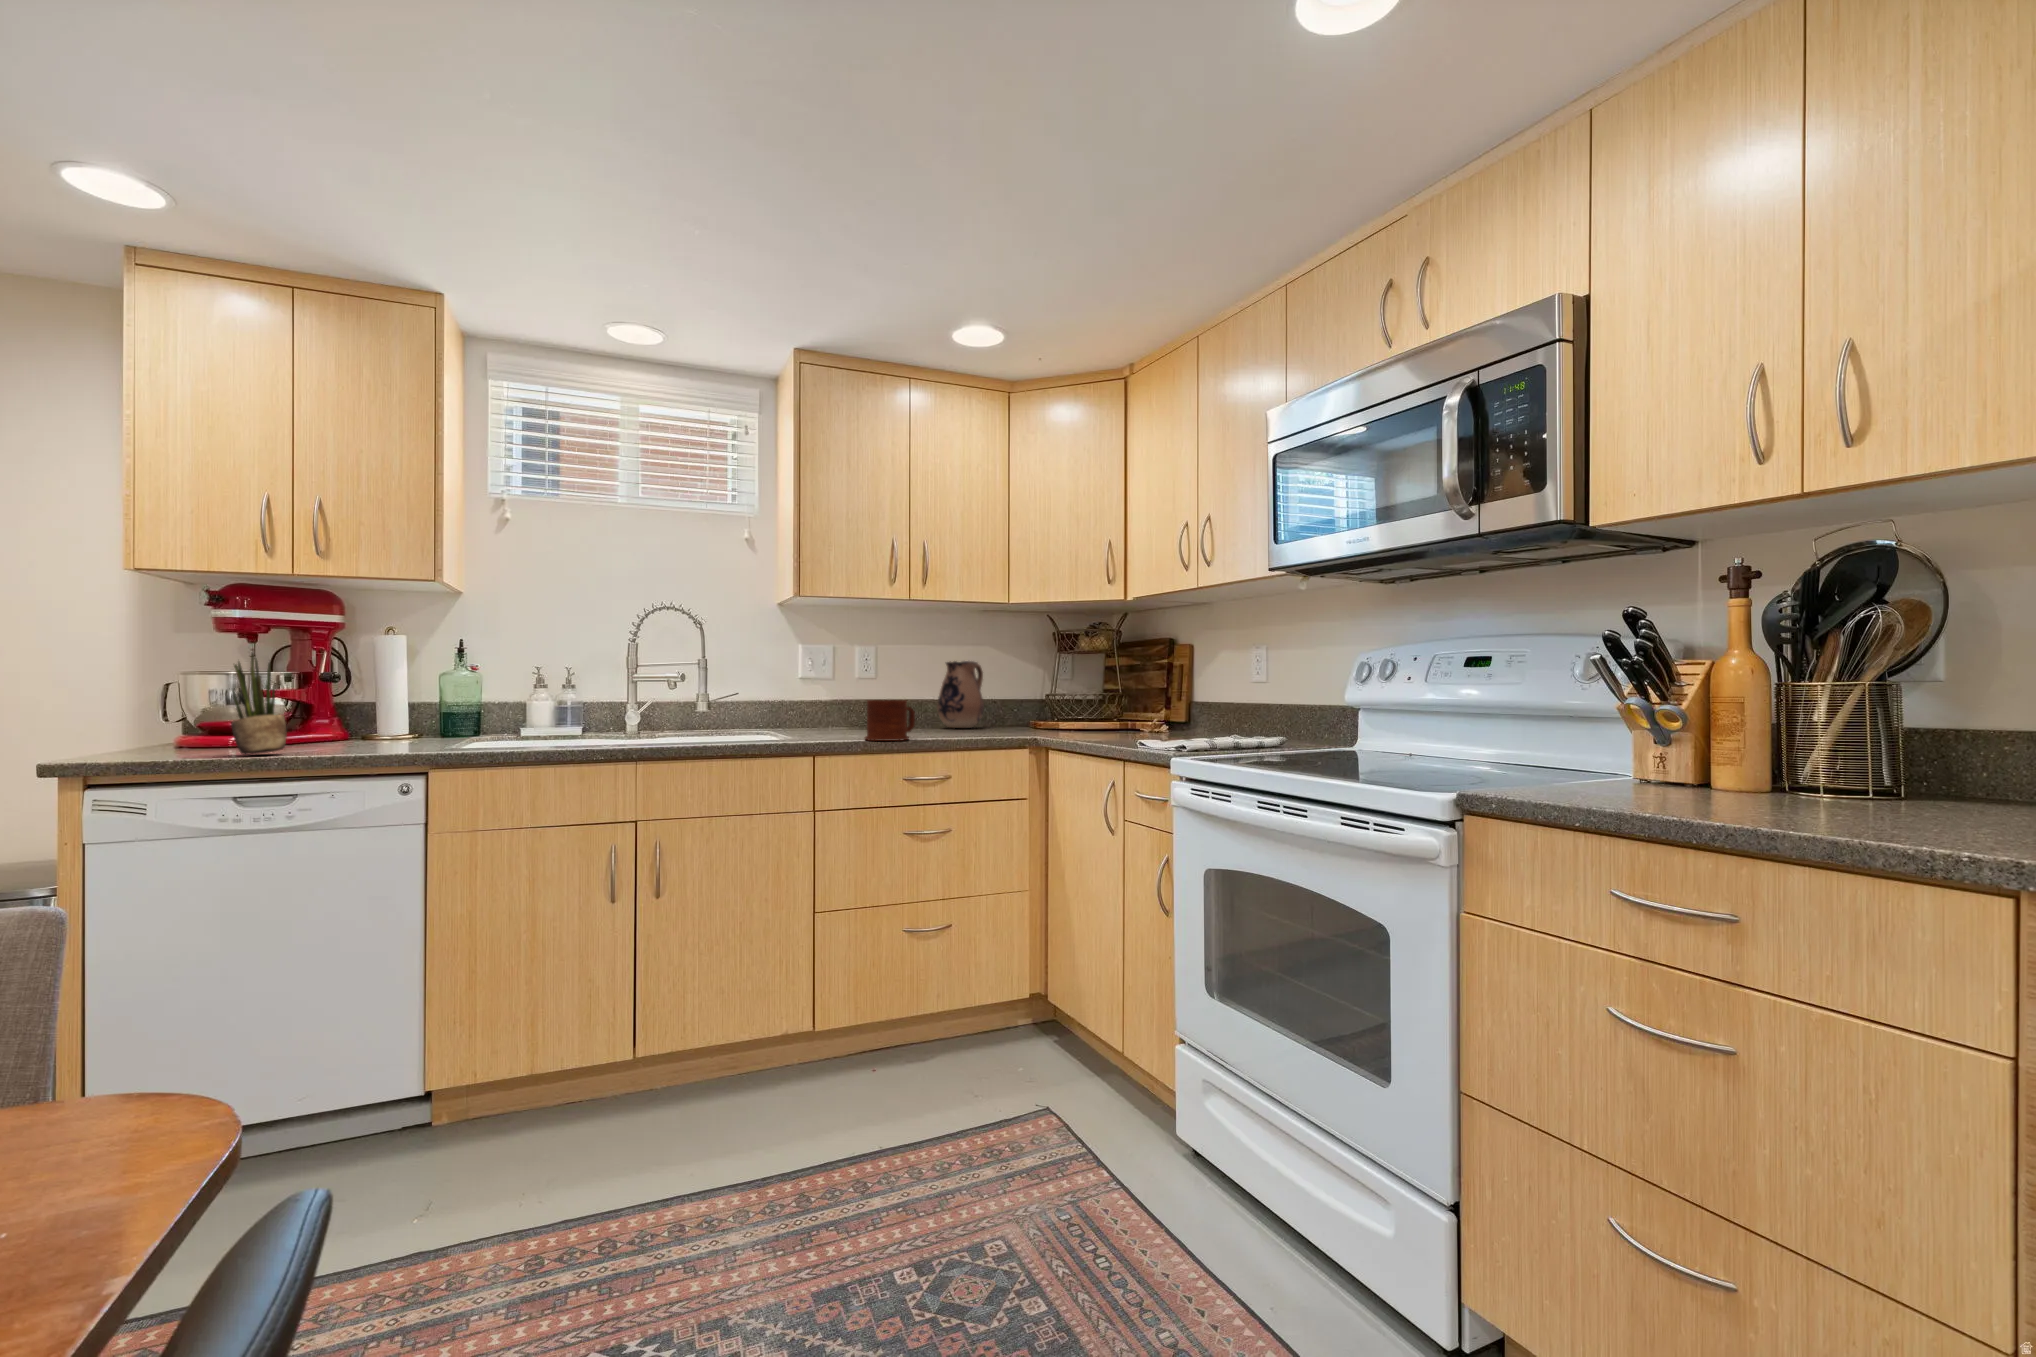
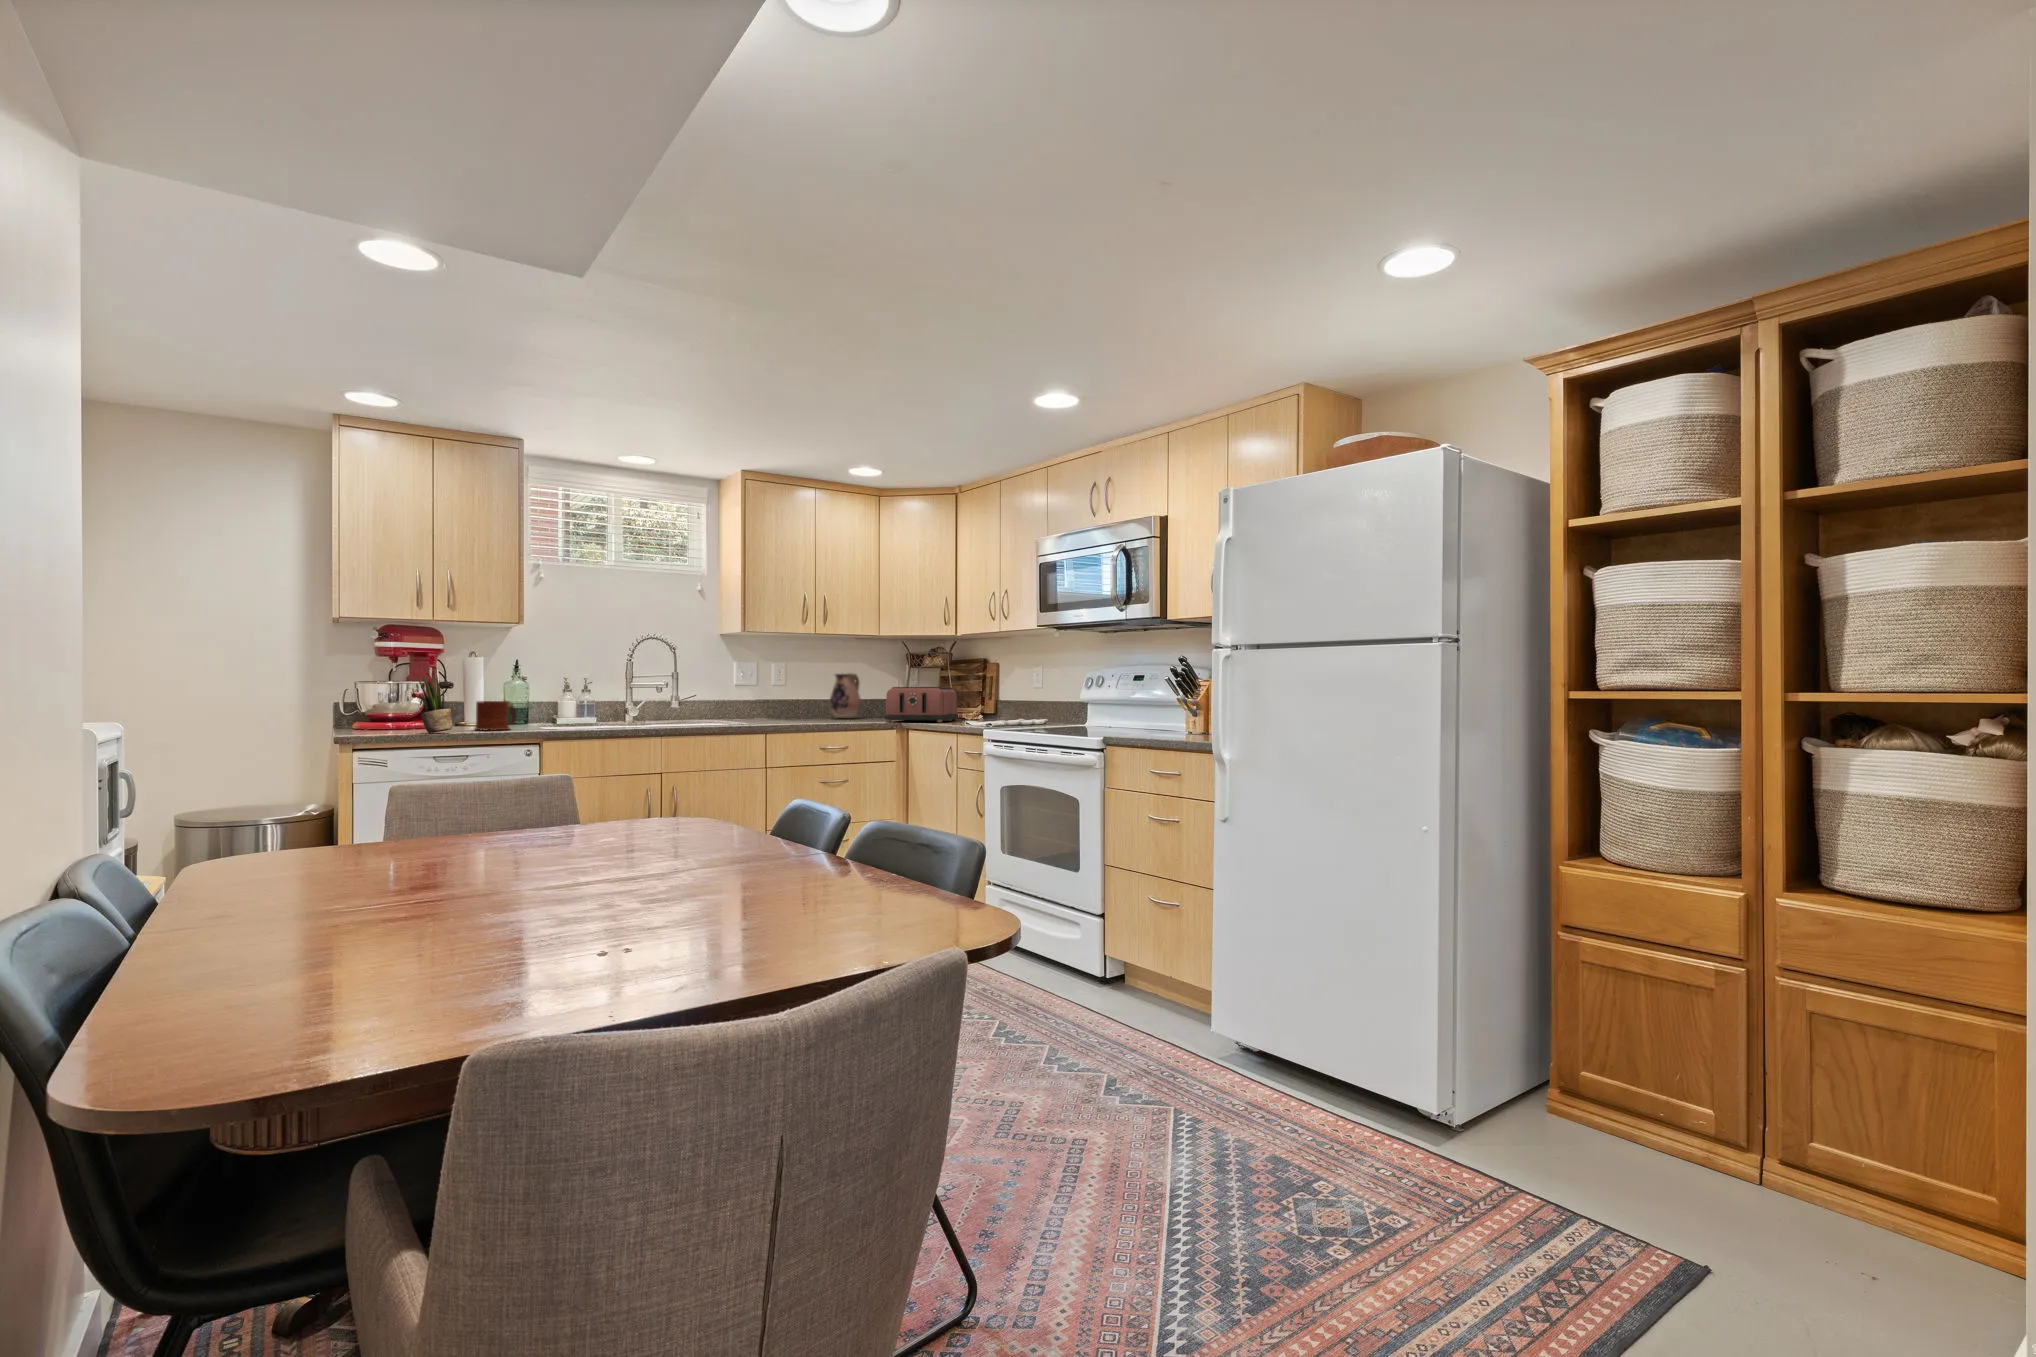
toaster: none [1010,681,1128,738] -> present [885,687,958,722]
mug: present [865,700,915,741] -> present [475,701,517,730]

